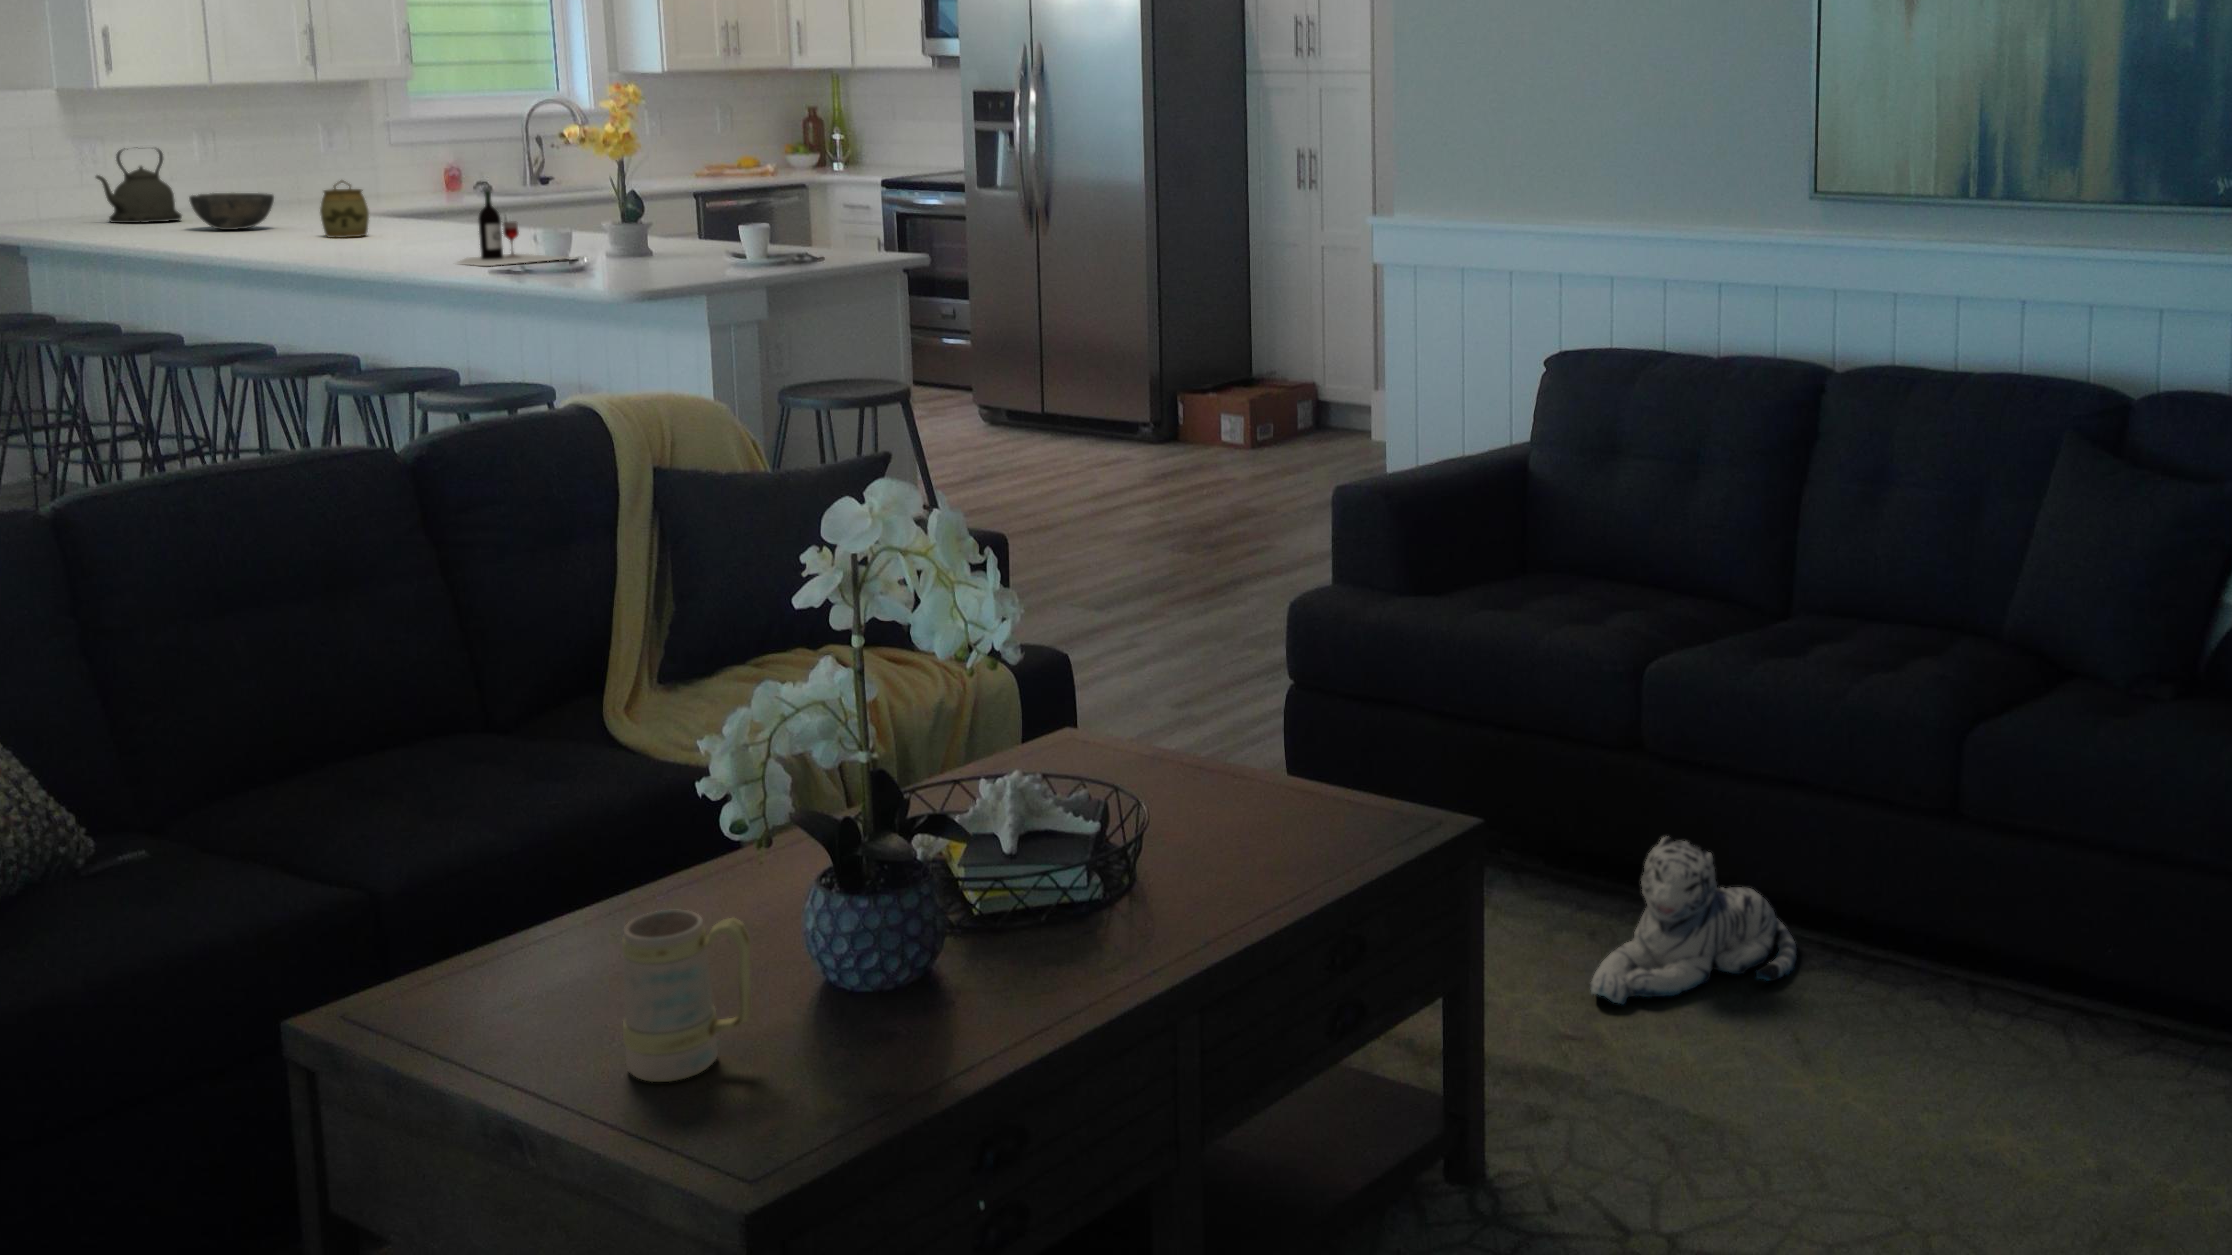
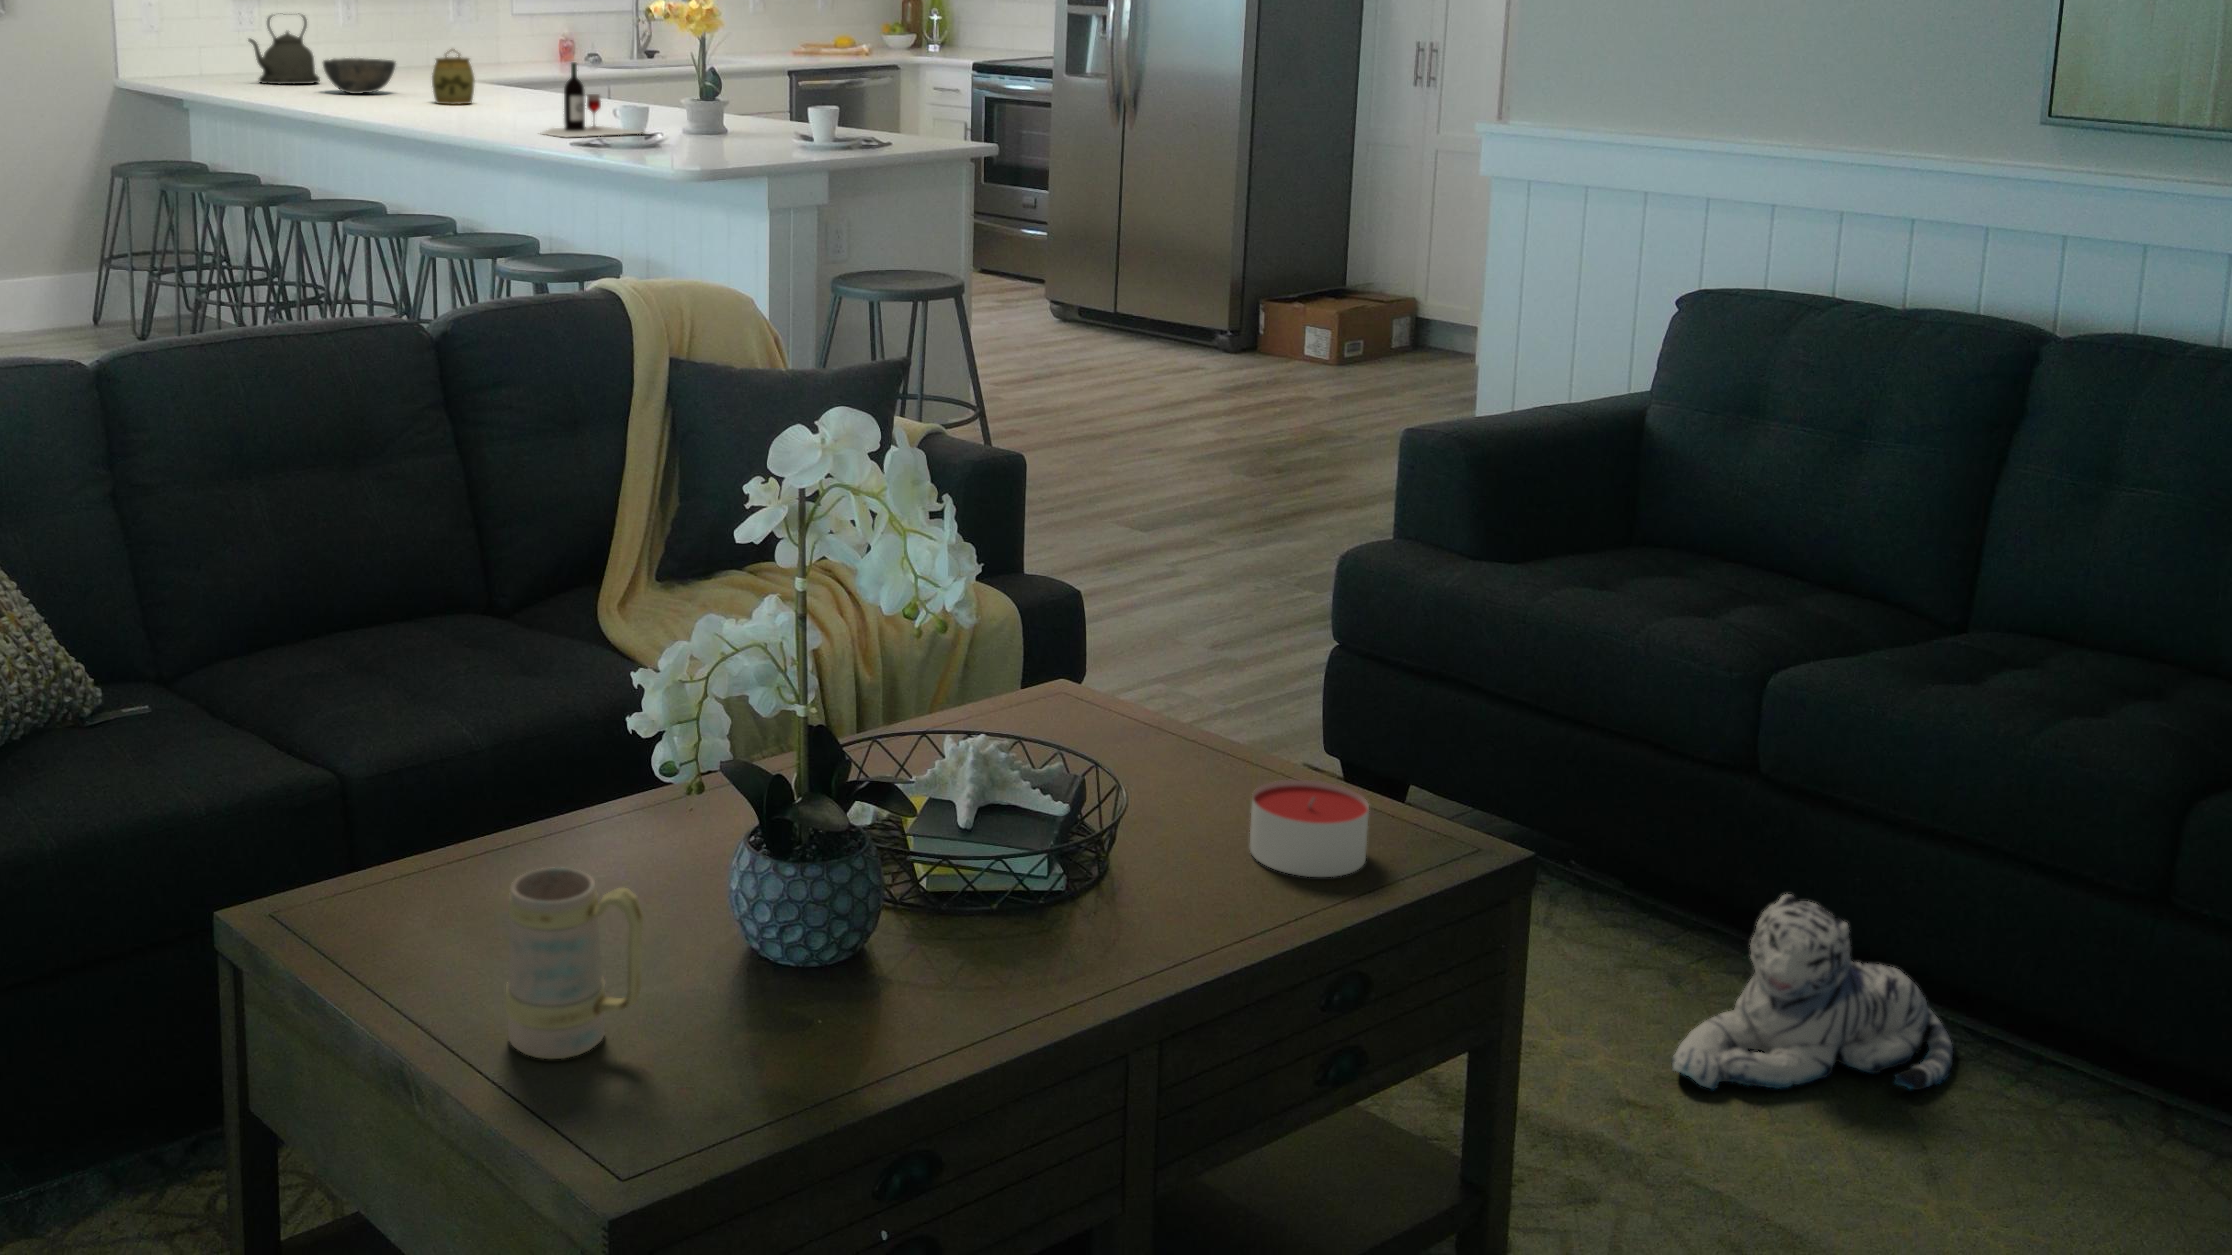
candle: none [1247,775,1343,853] -> present [1250,780,1369,877]

